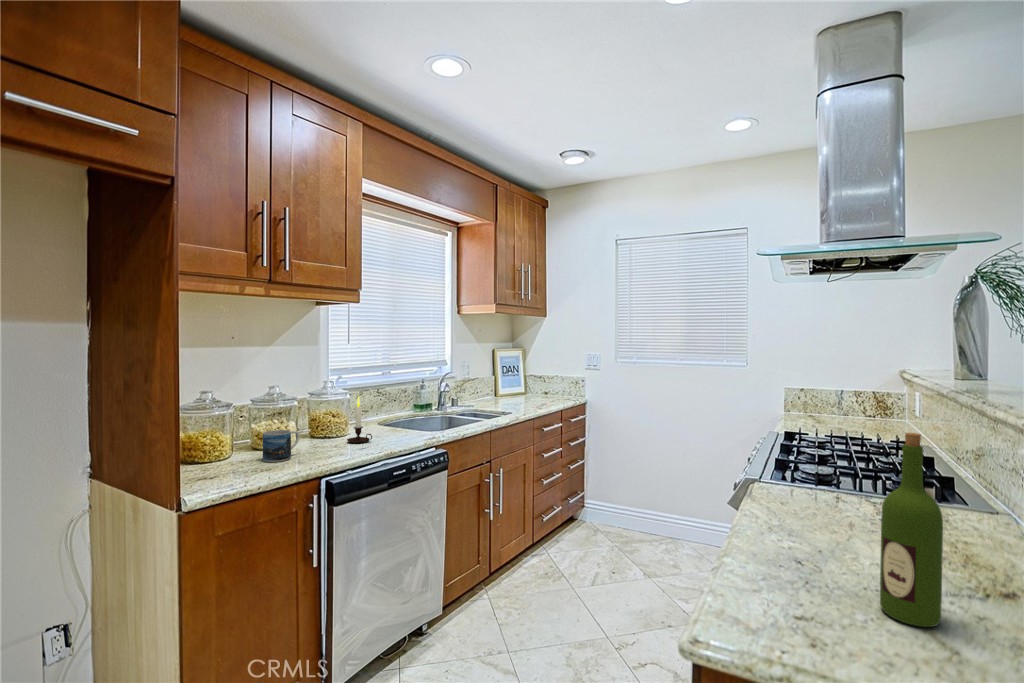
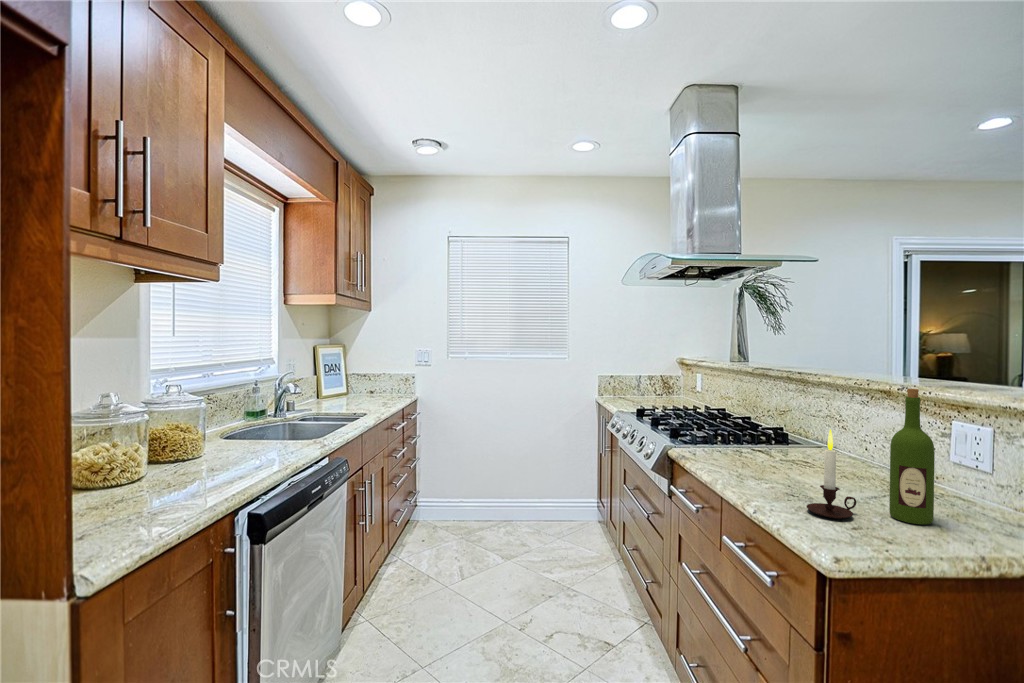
candle: present [347,396,372,443] -> present [807,430,856,518]
mug: present [263,430,299,462] -> none [125,454,173,502]

